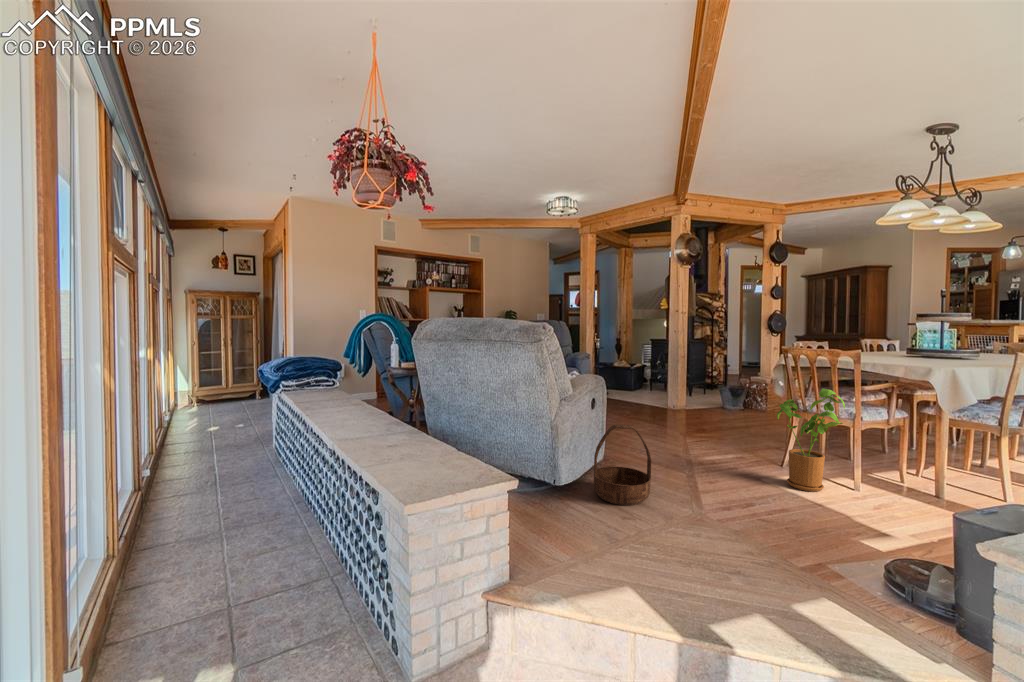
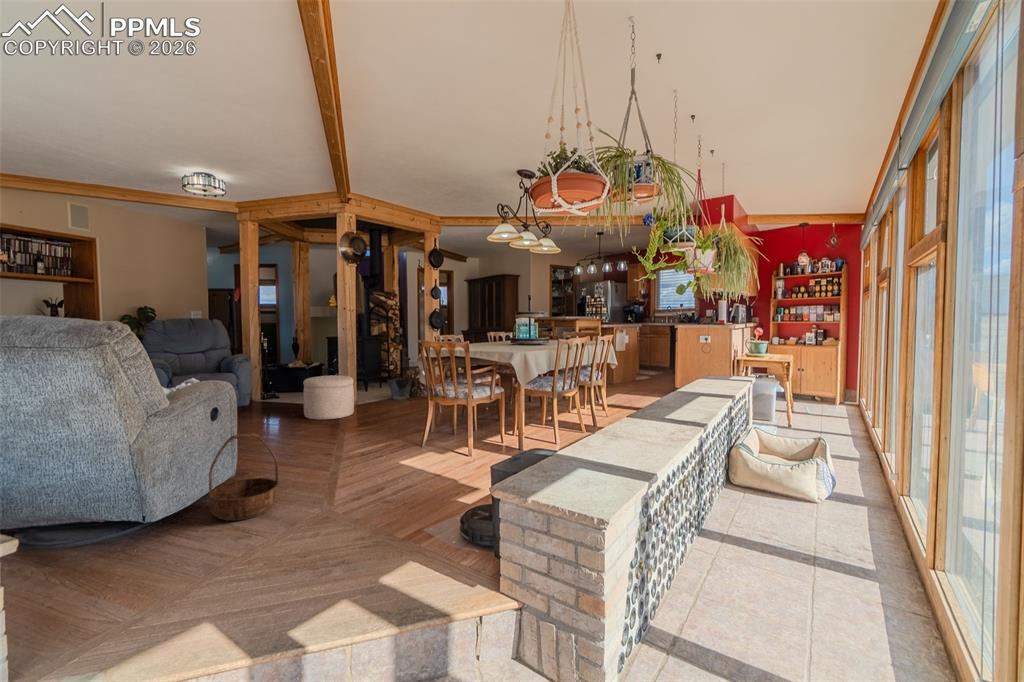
ottoman: none [636,376,685,419] -> present [303,375,354,420]
house plant: present [777,389,845,492] -> none [410,376,458,464]

